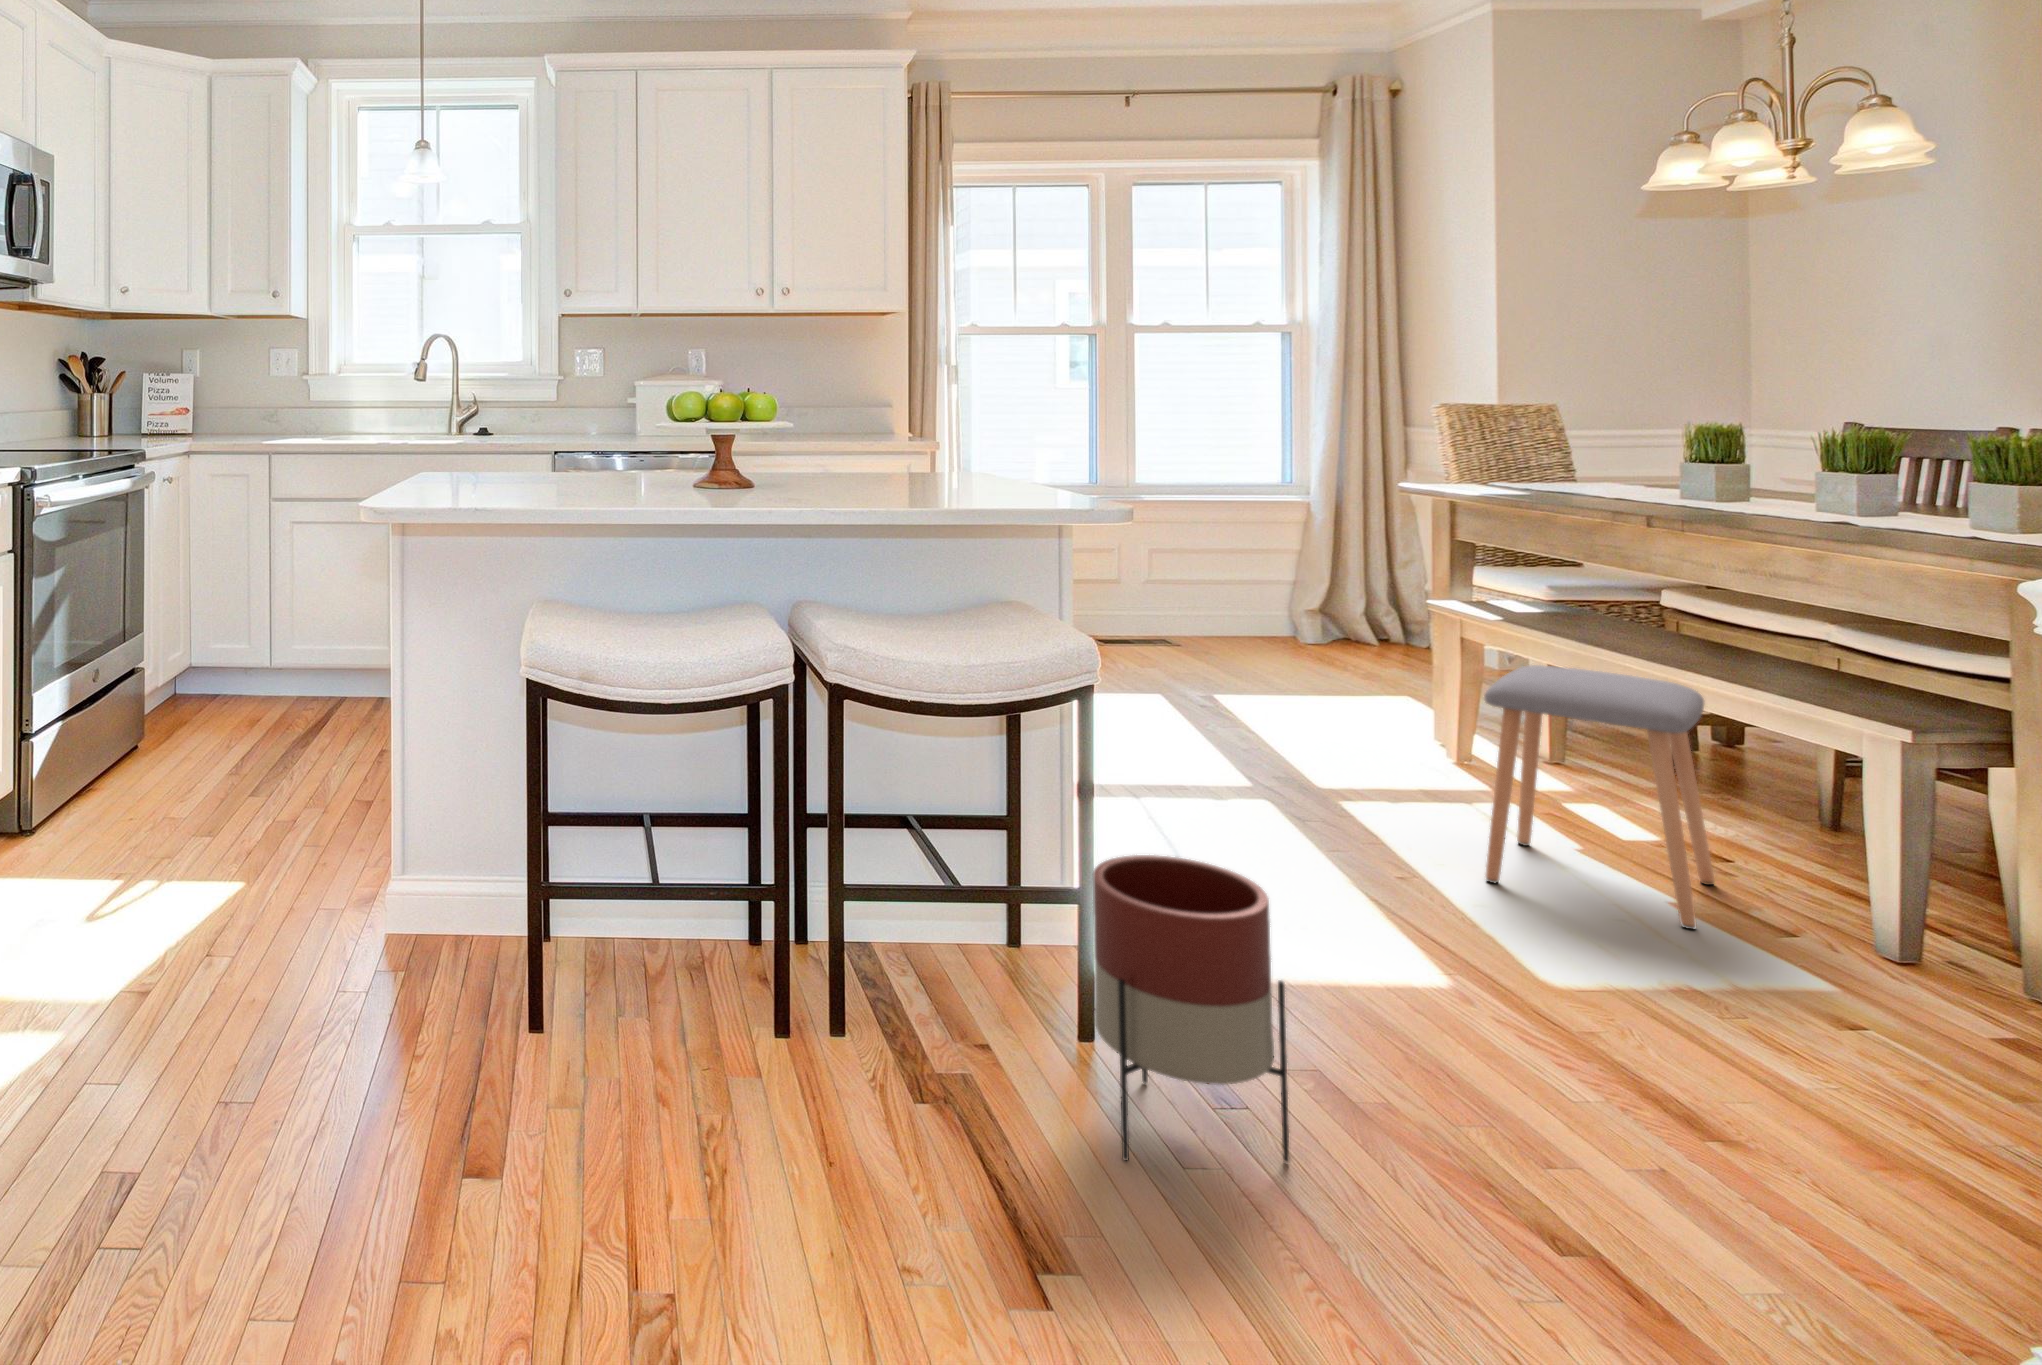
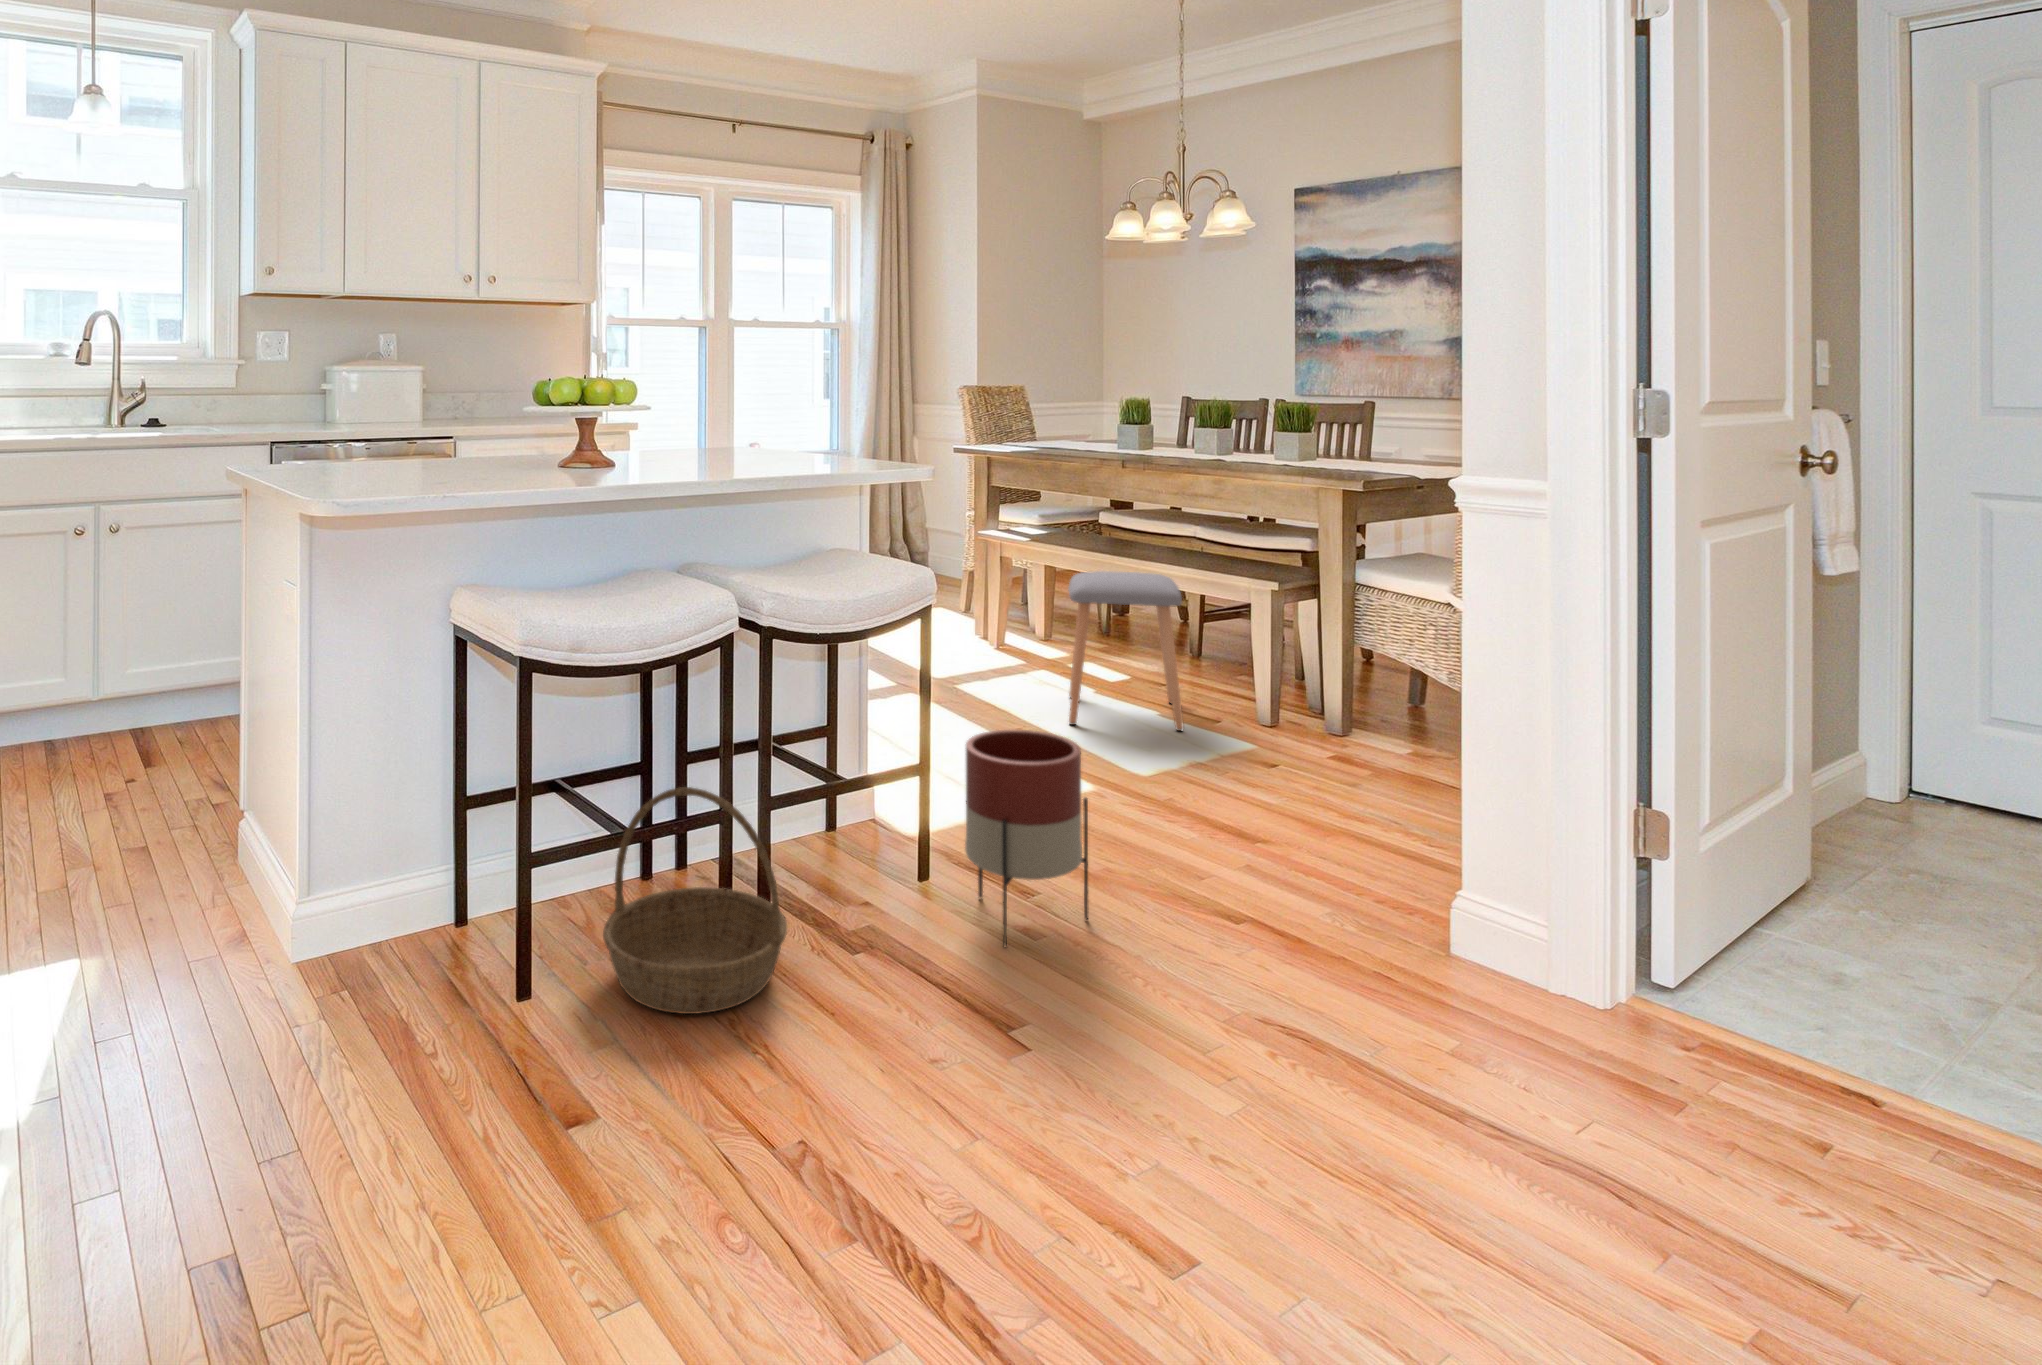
basket: none [603,842,818,1116] -> present [603,787,787,1014]

